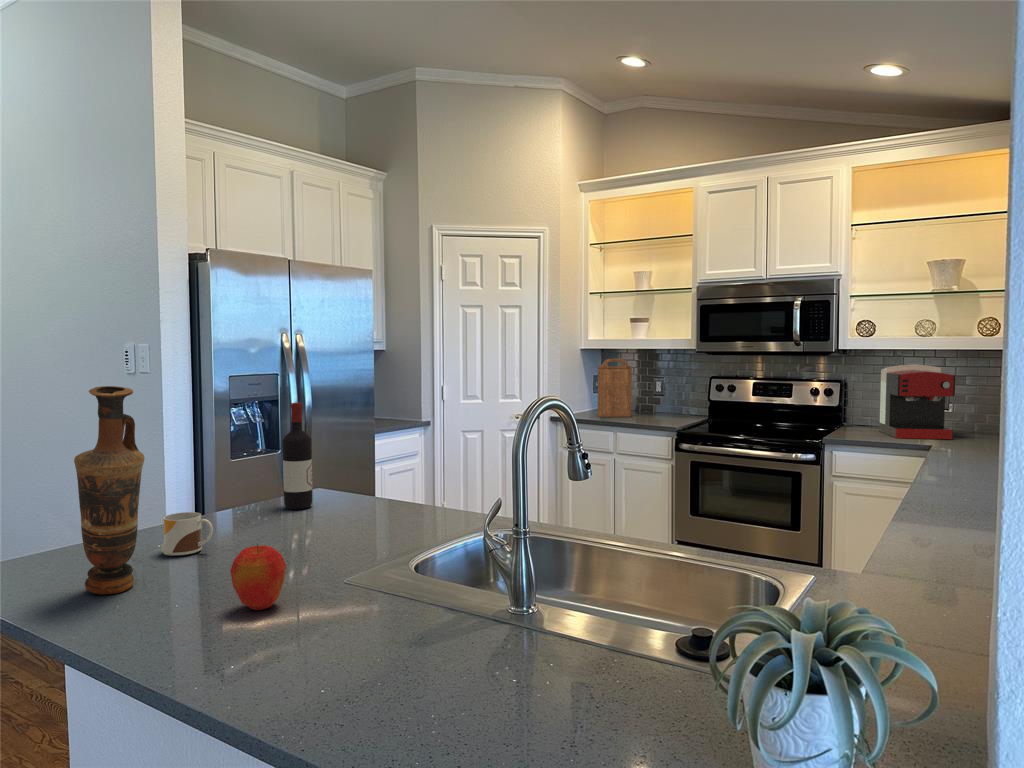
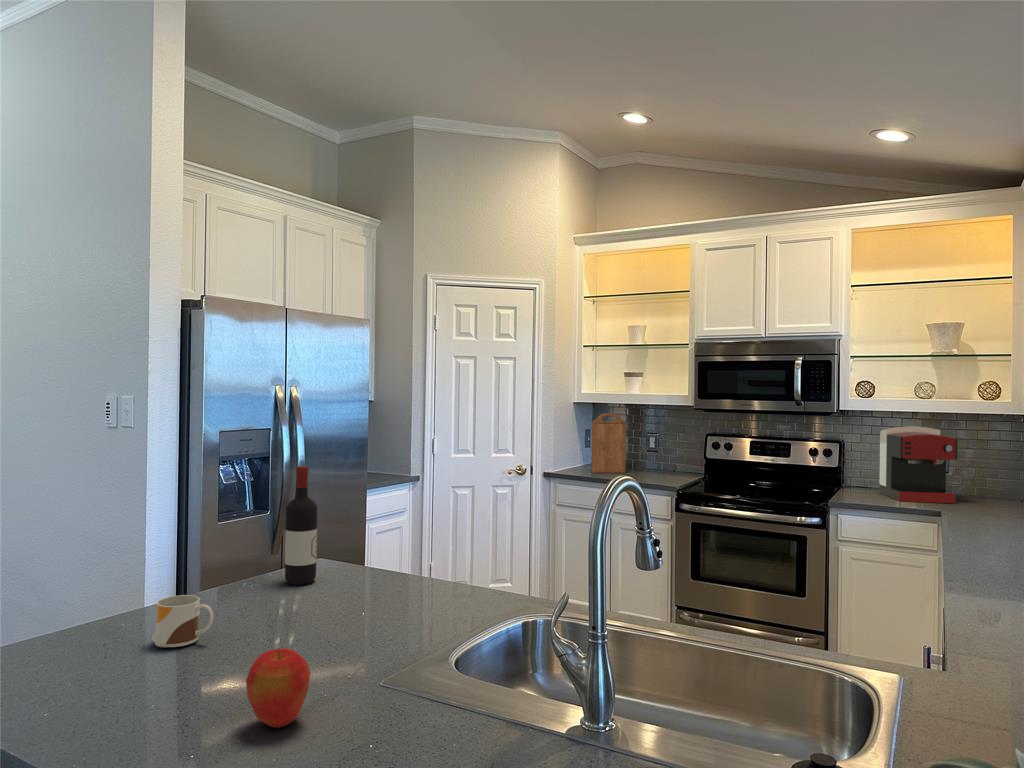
vase: present [74,386,144,595] -> none [63,458,145,704]

